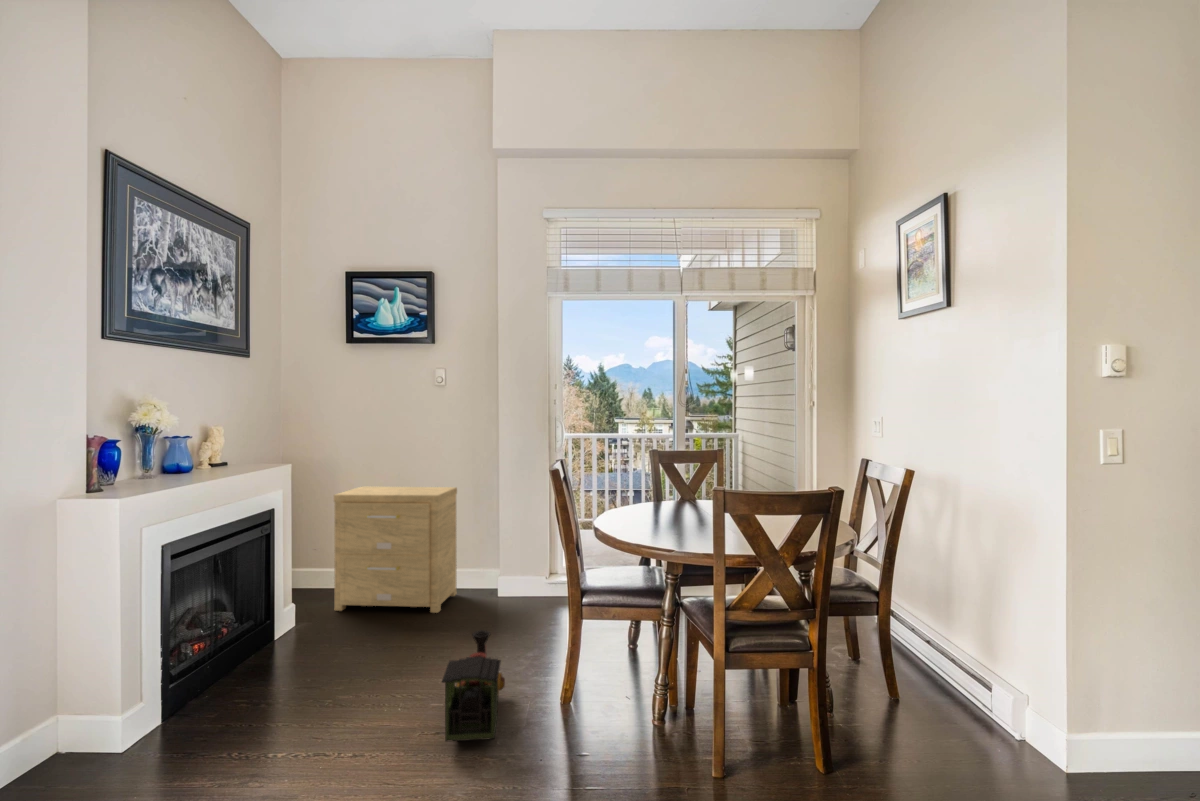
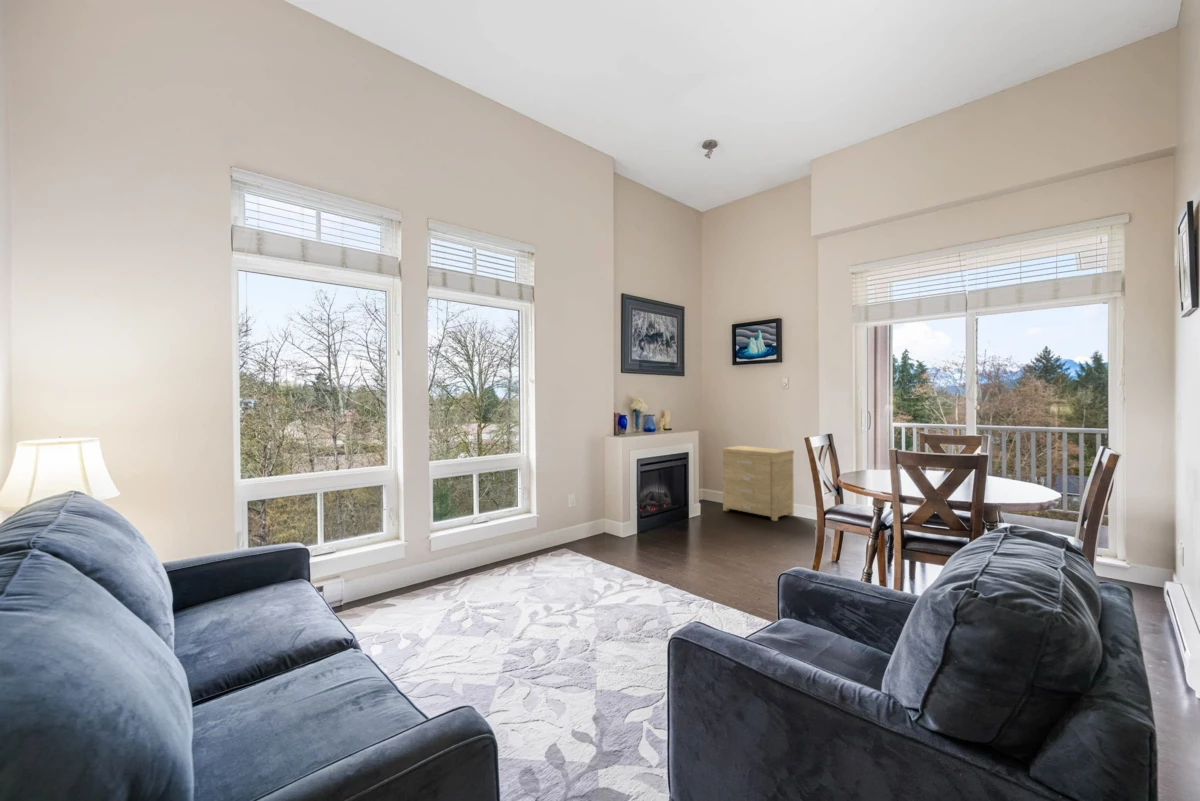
toy train: present [442,630,505,741] -> none [736,521,783,569]

